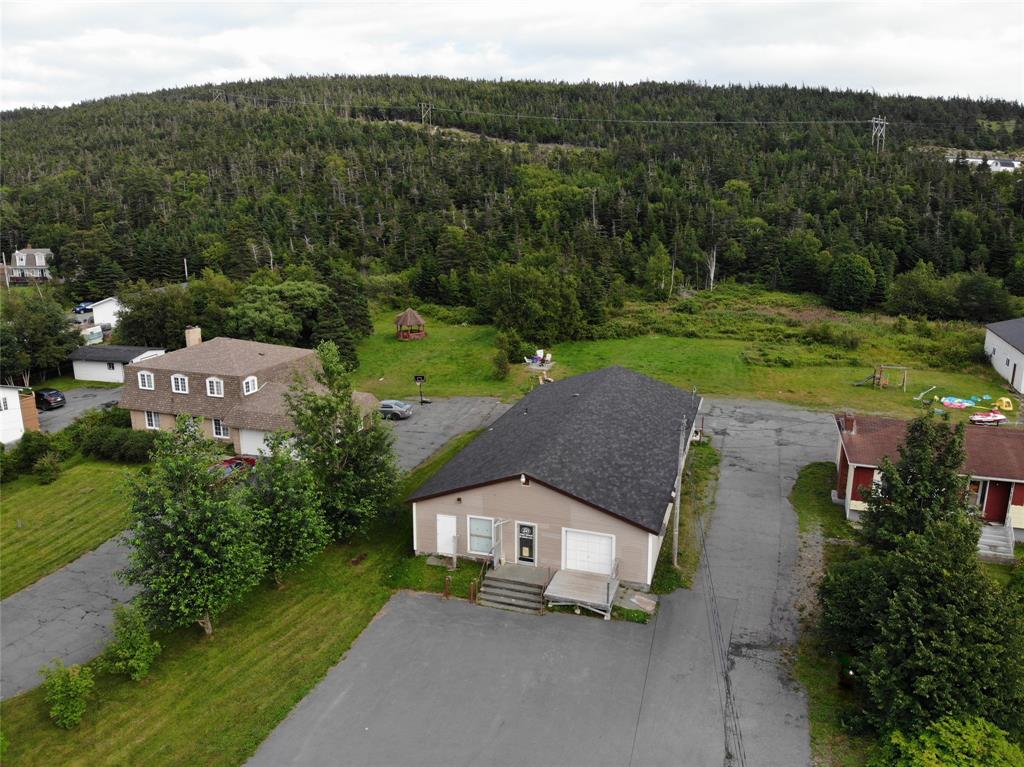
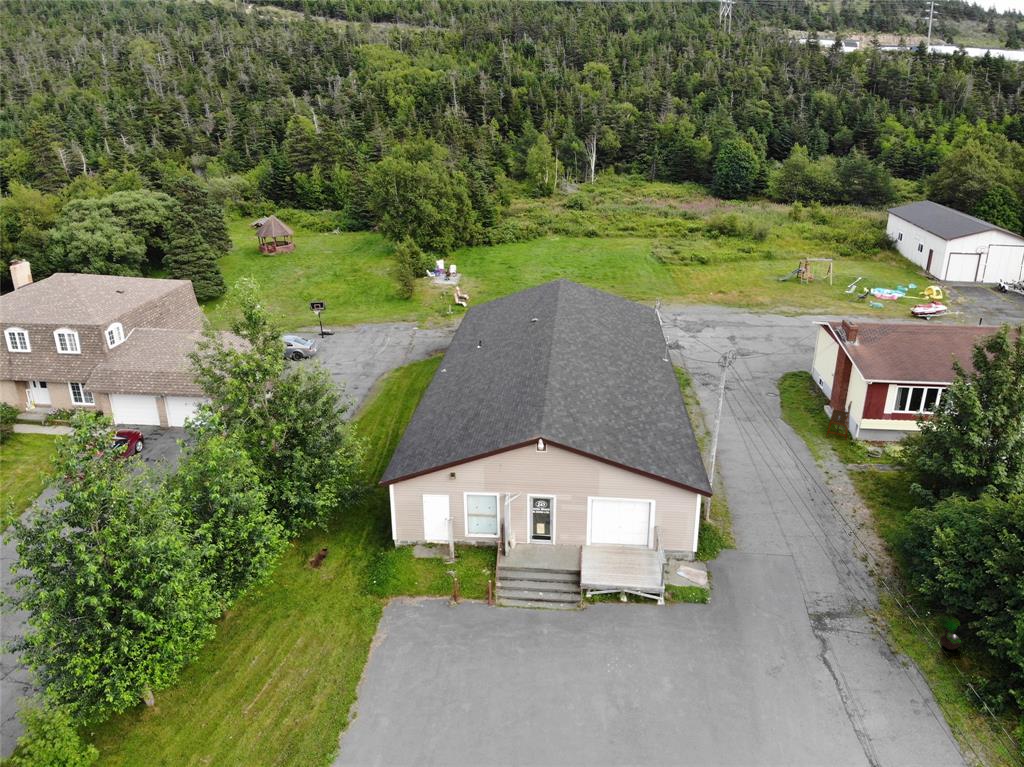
bench: none [824,484,852,519] -> present [826,401,852,440]

